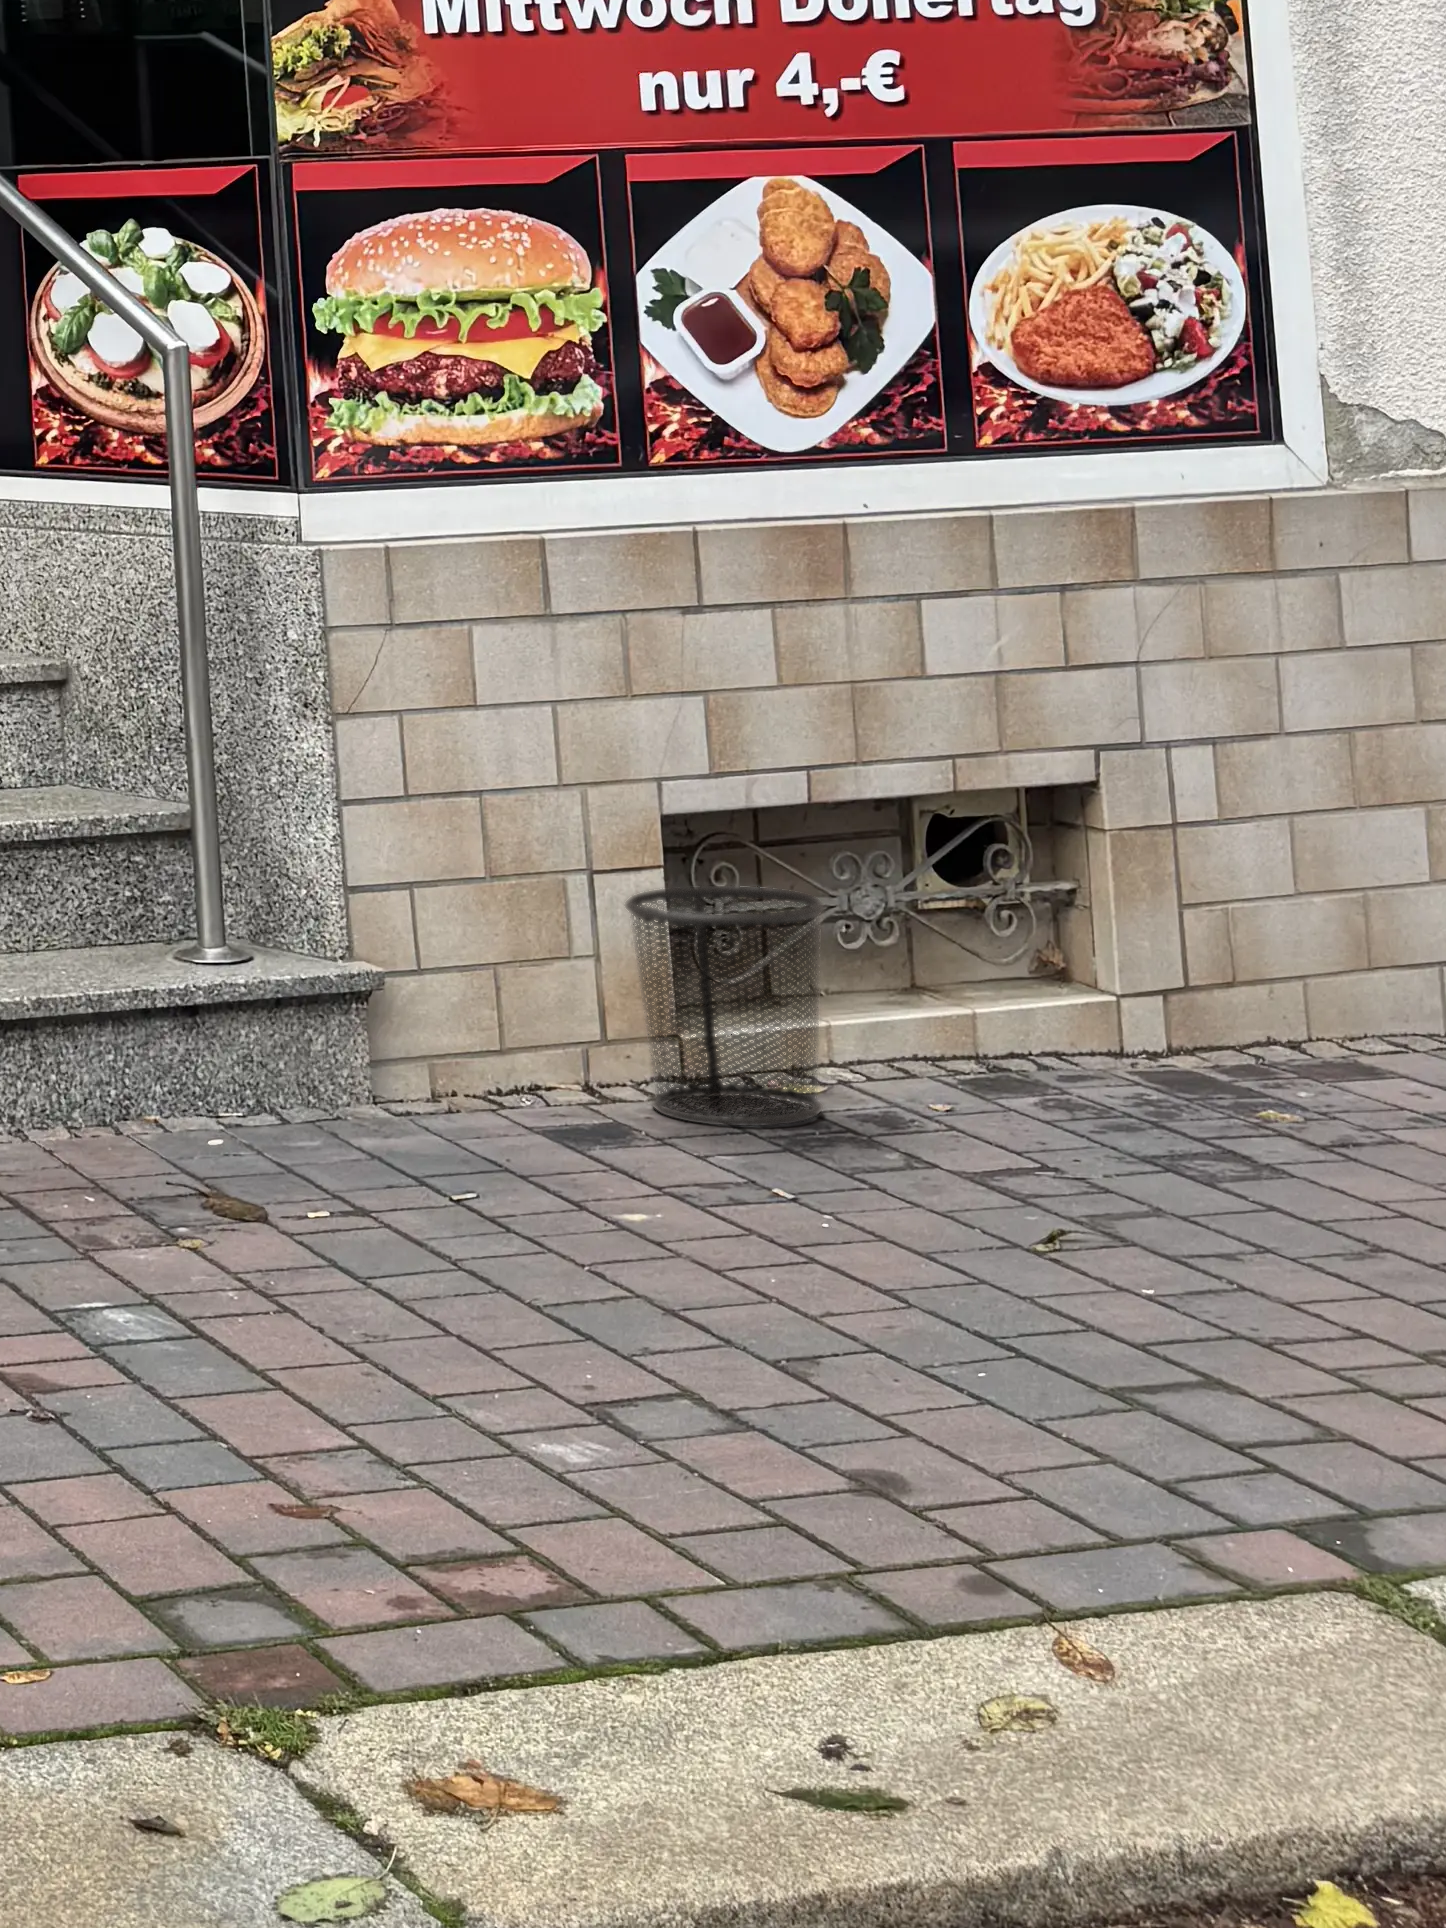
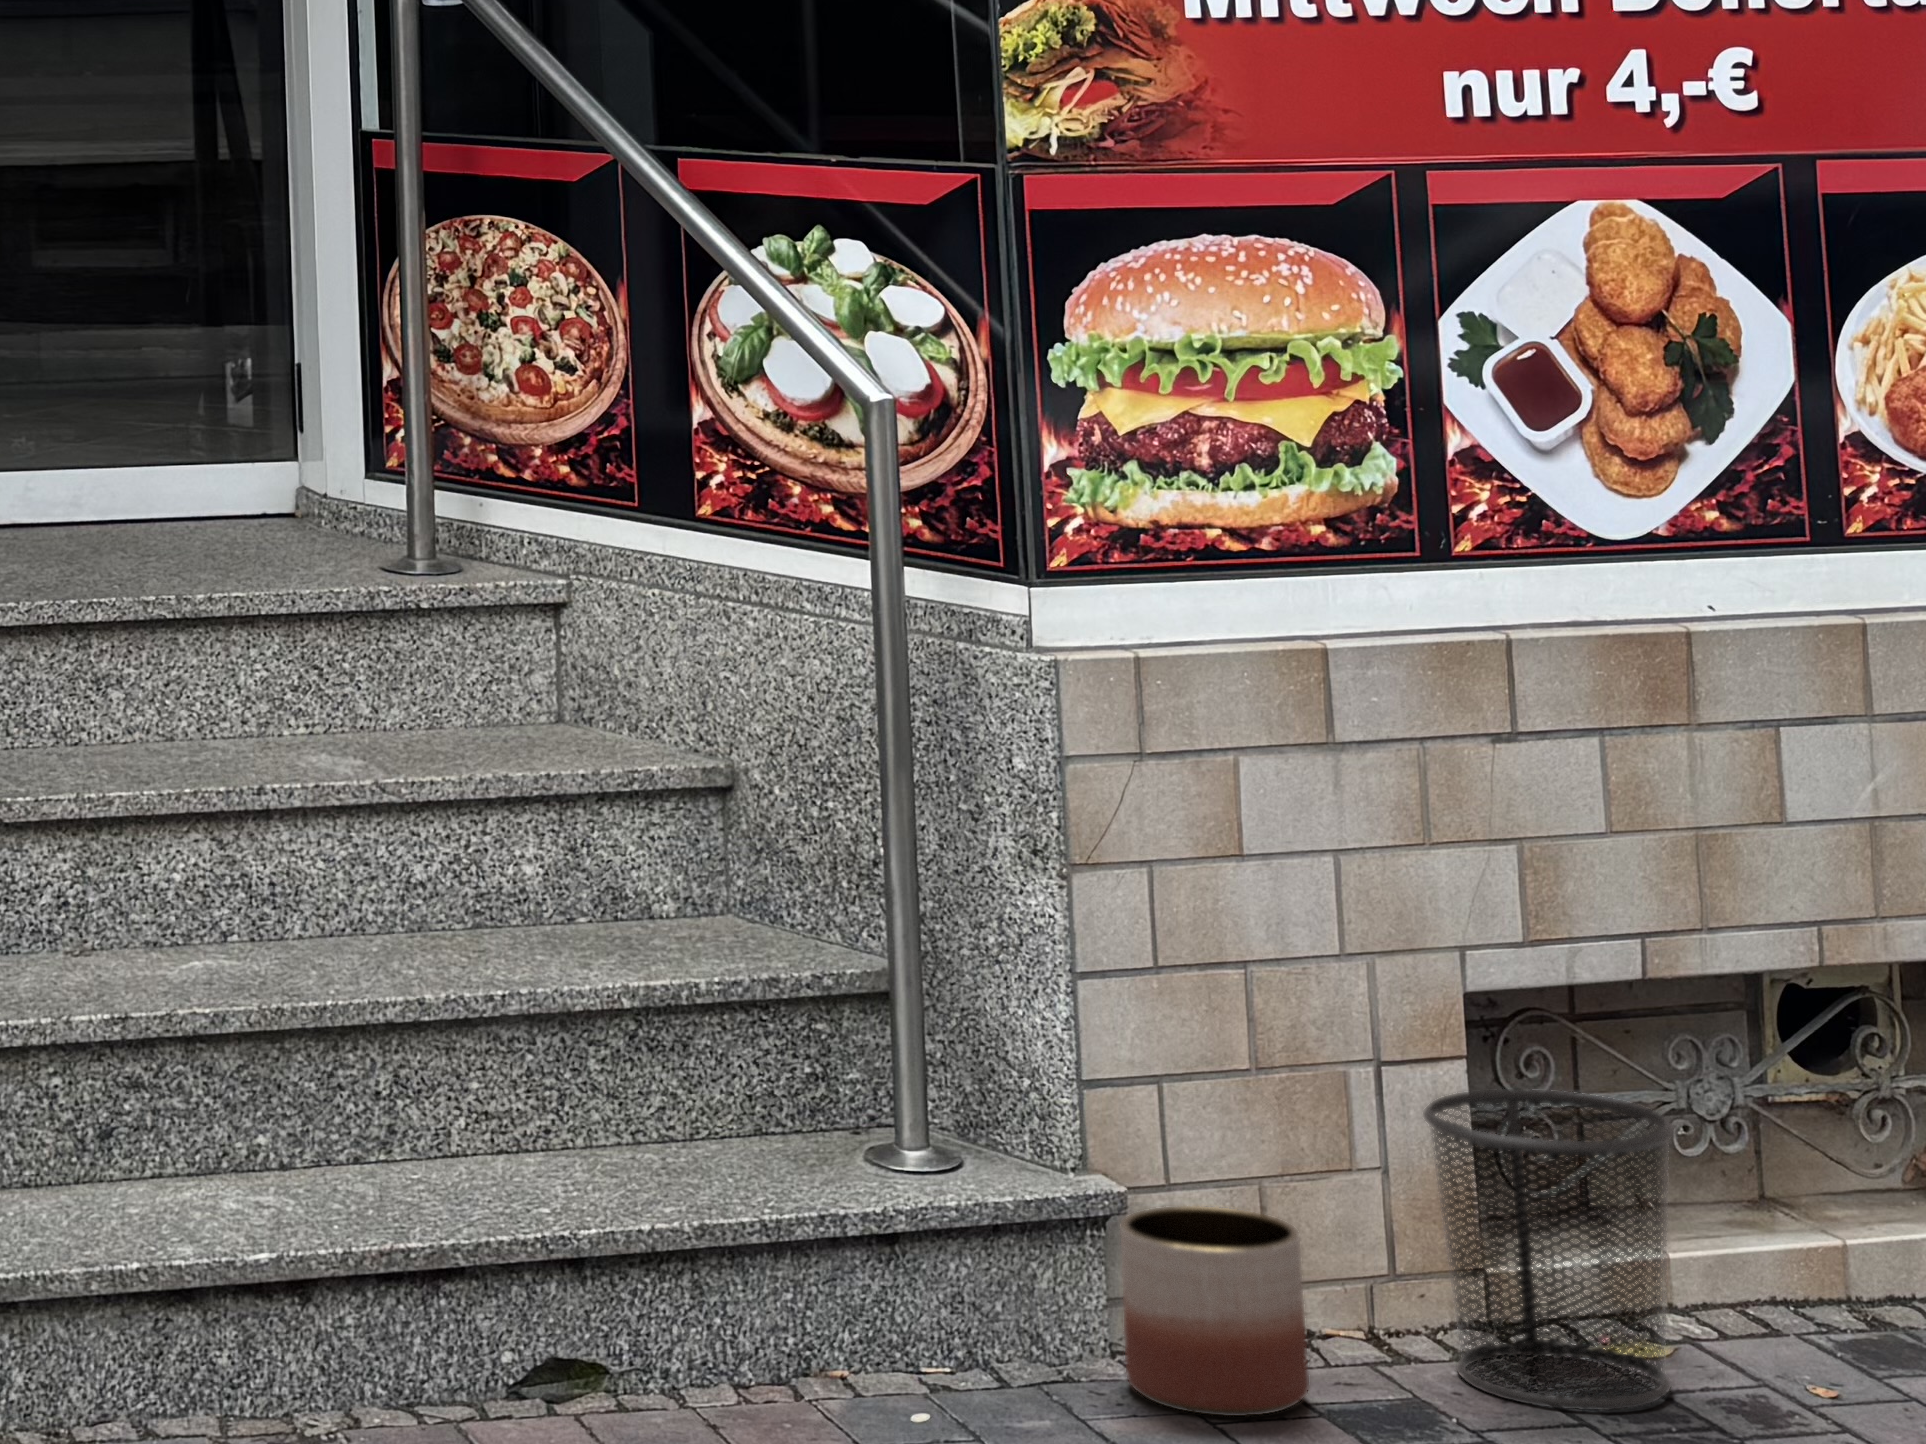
planter: none [380,982,530,1137] -> present [1121,1206,1309,1416]

